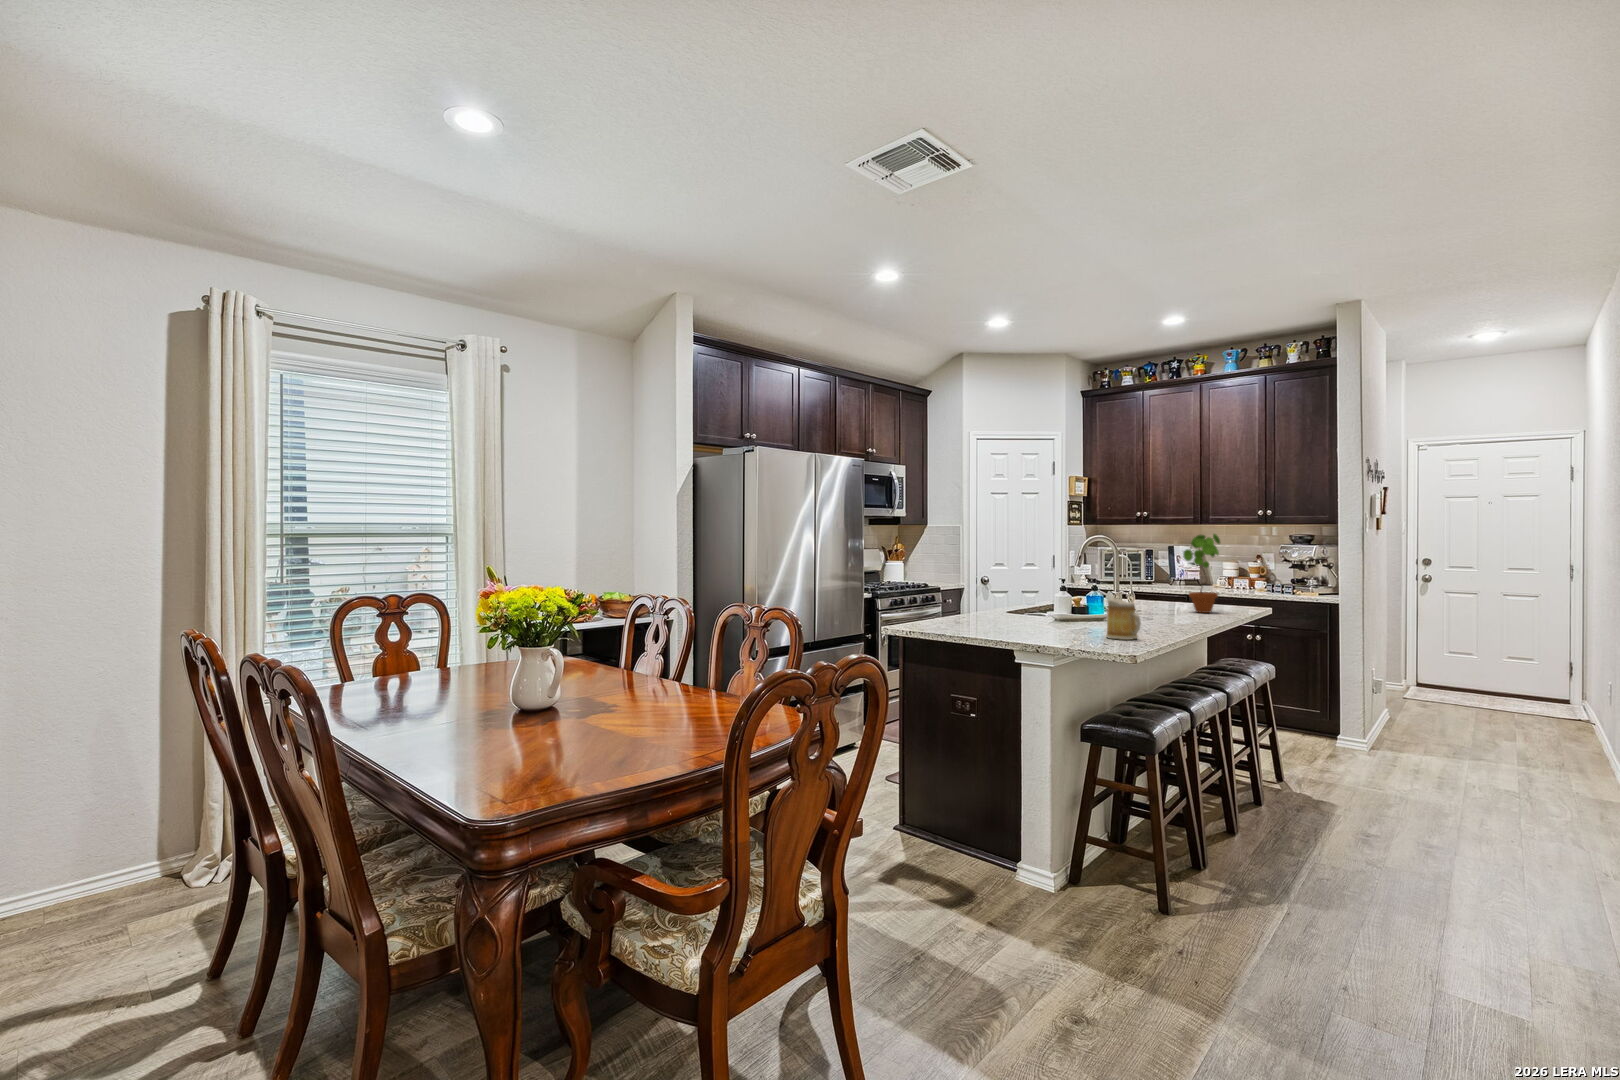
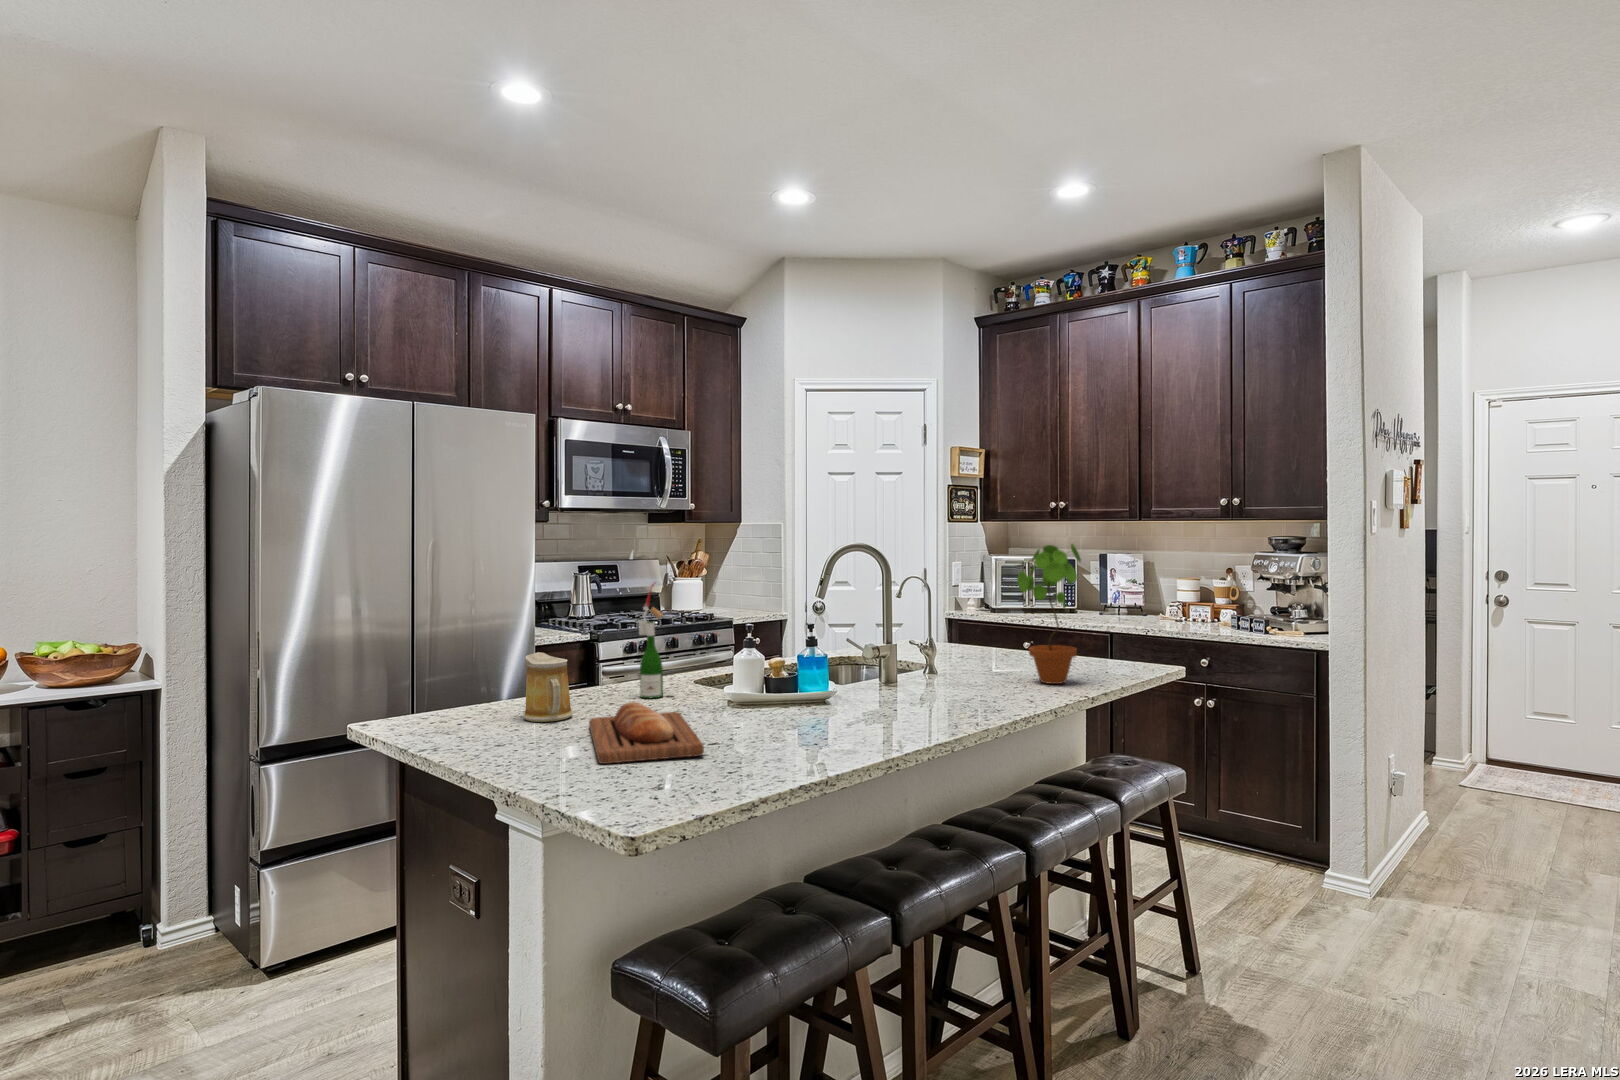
wine bottle: none [988,553,1008,617] -> present [639,584,674,698]
mug: present [1106,598,1141,640] -> present [524,652,573,722]
bread loaf: none [1000,611,1090,635] -> present [589,702,704,764]

